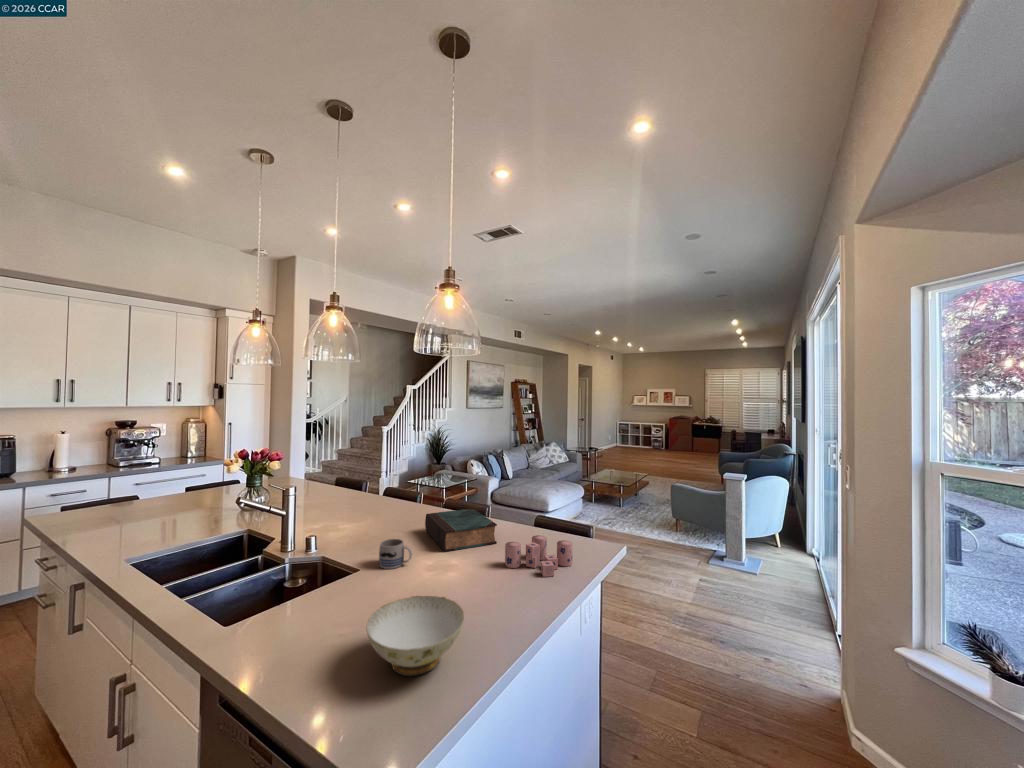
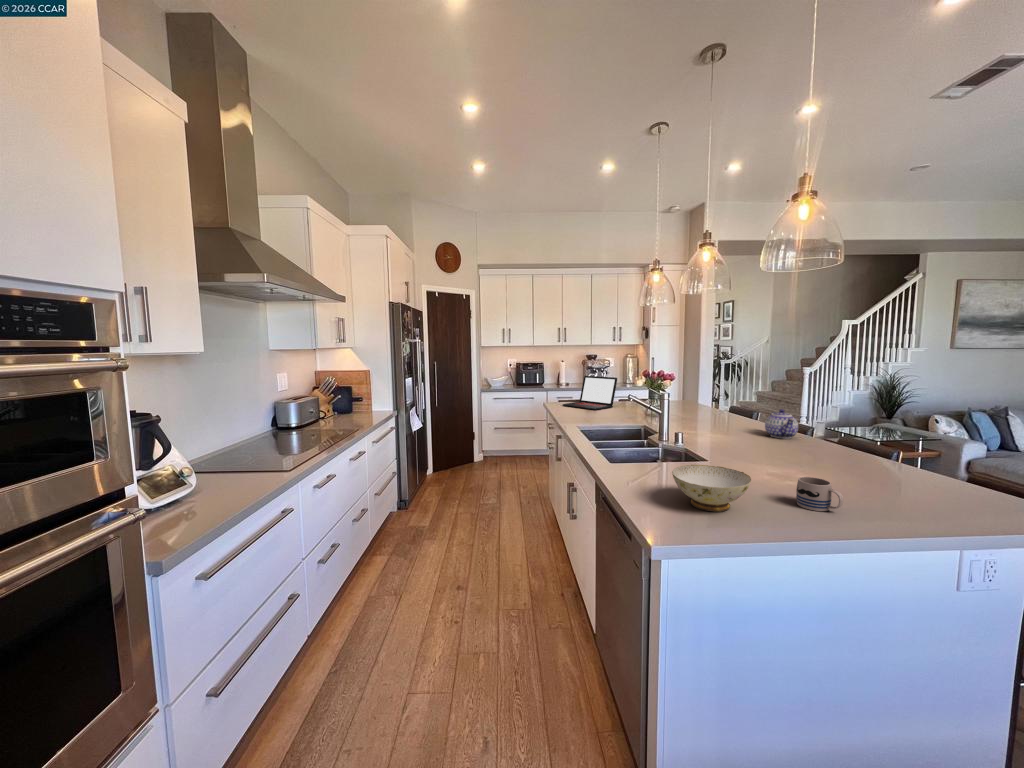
laptop: none [75,461,189,517] -> present [563,376,617,410]
teapot: none [393,484,422,515] -> present [765,409,798,438]
book: present [425,508,497,552] -> none [787,434,865,473]
candle: present [505,535,573,577] -> none [854,466,961,509]
mug: present [379,539,412,569] -> present [796,477,843,511]

